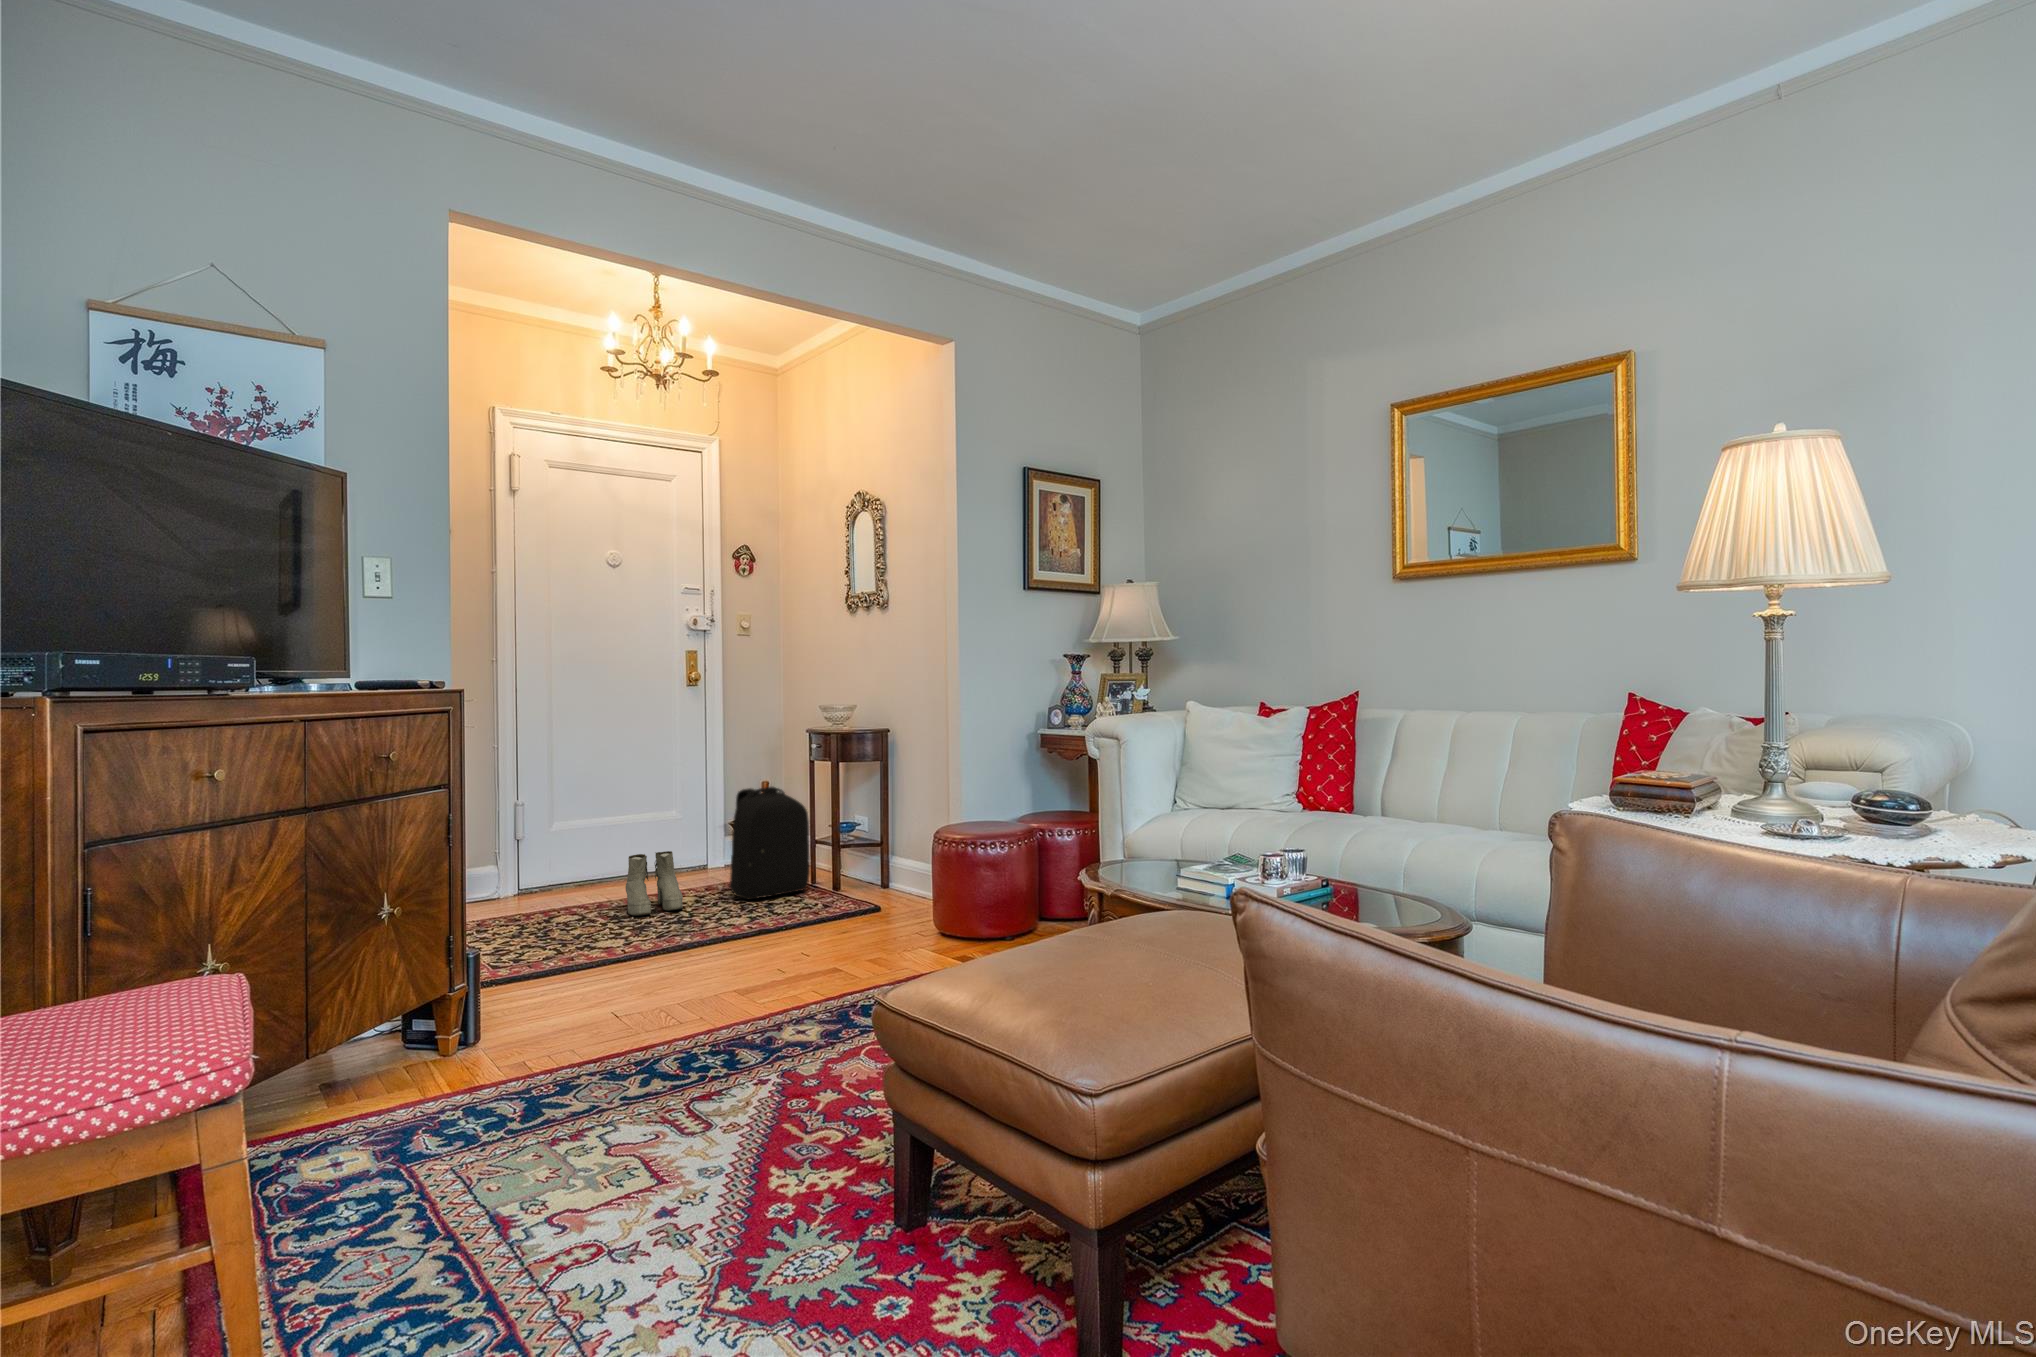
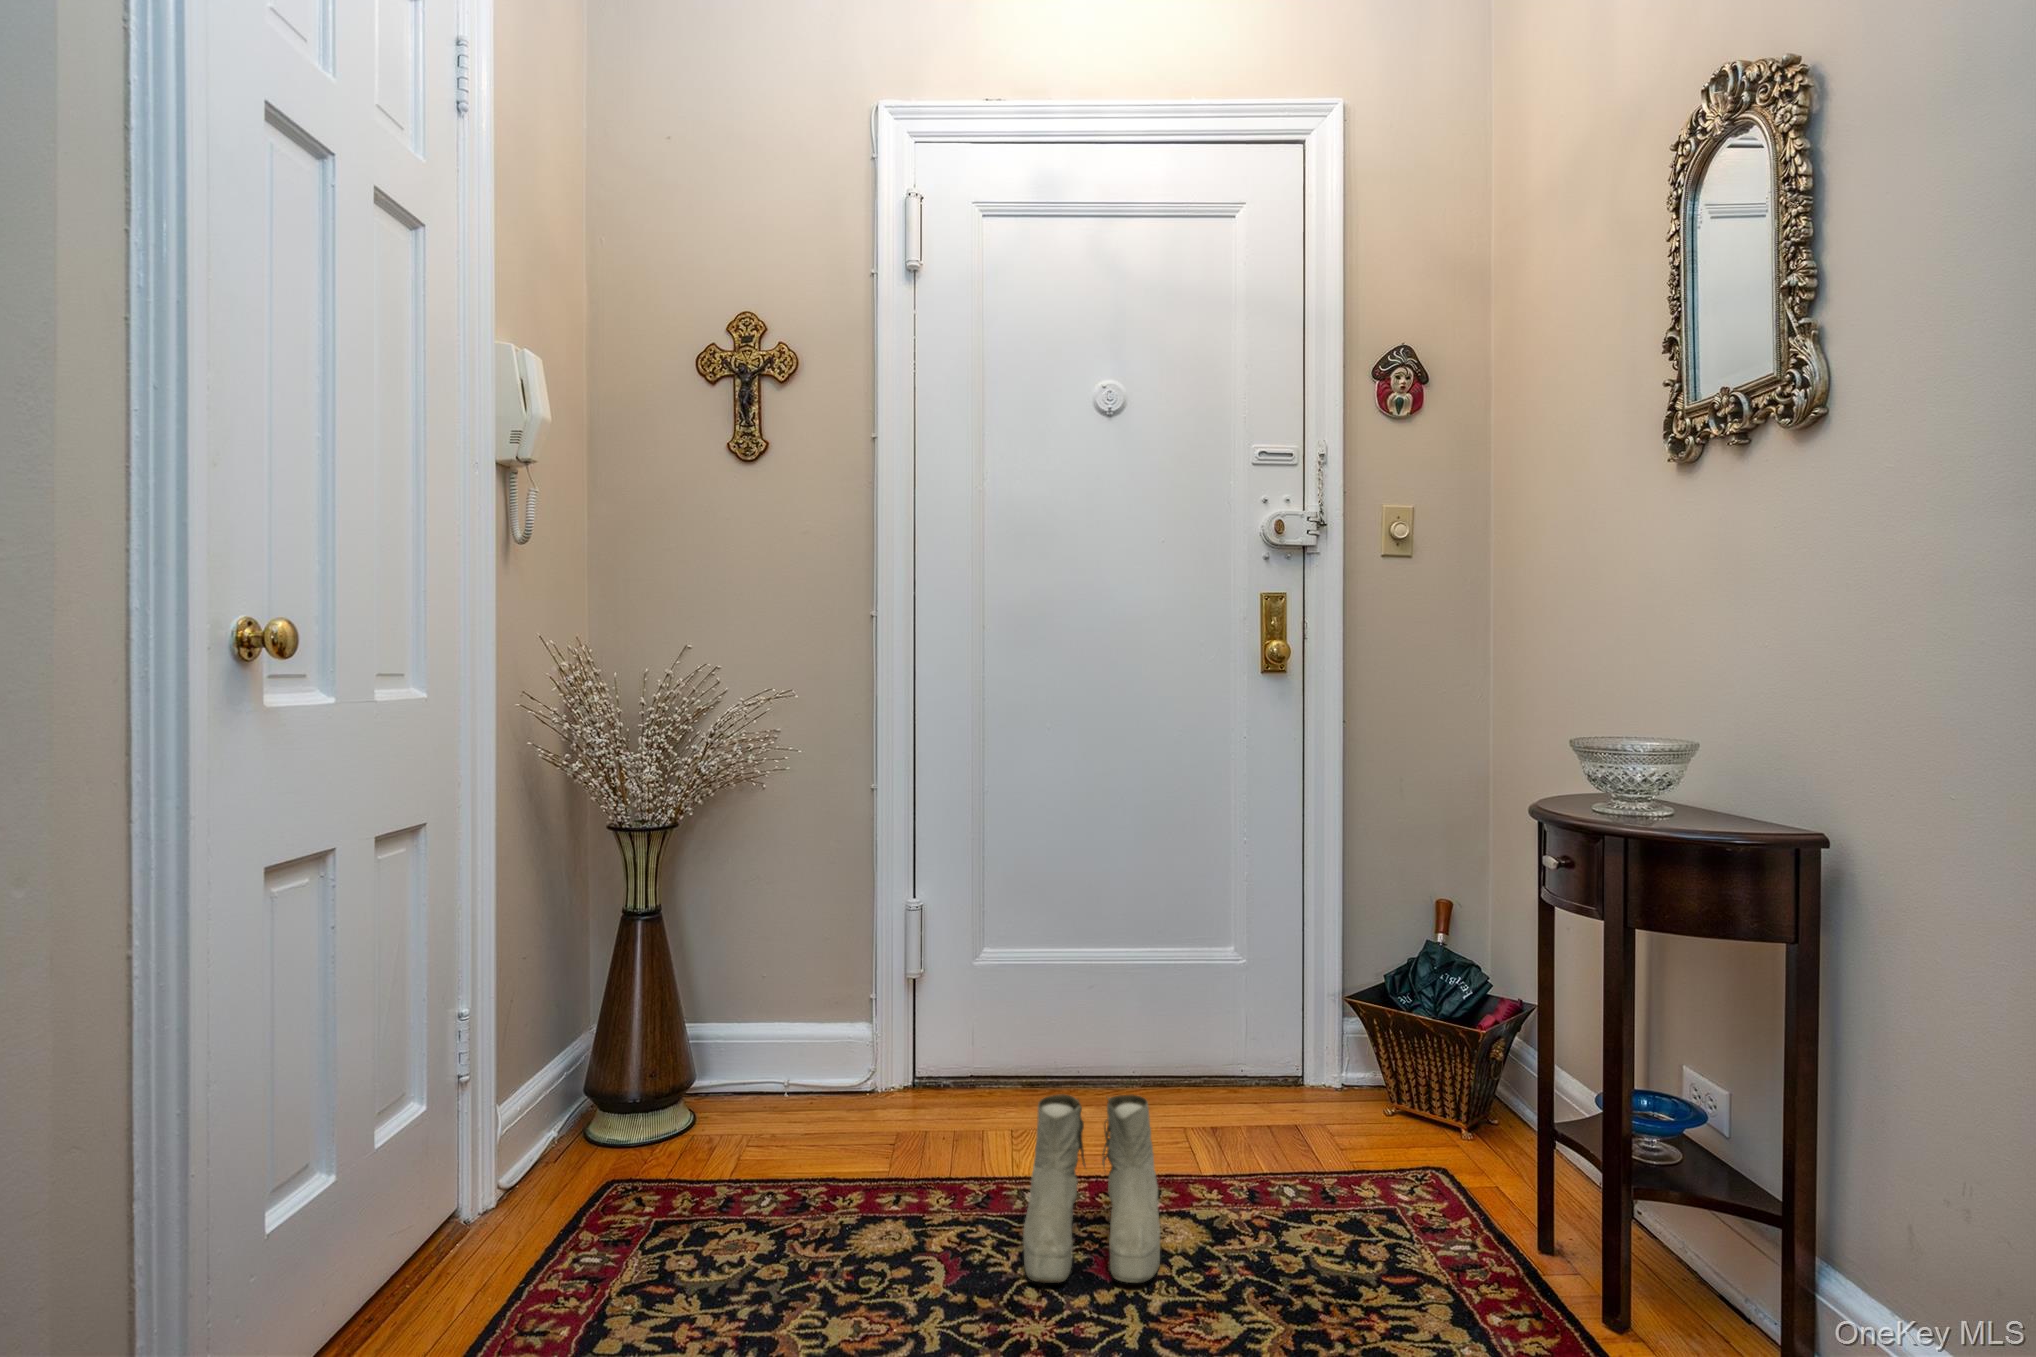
backpack: present [729,787,810,899] -> none [1295,955,1530,1292]

